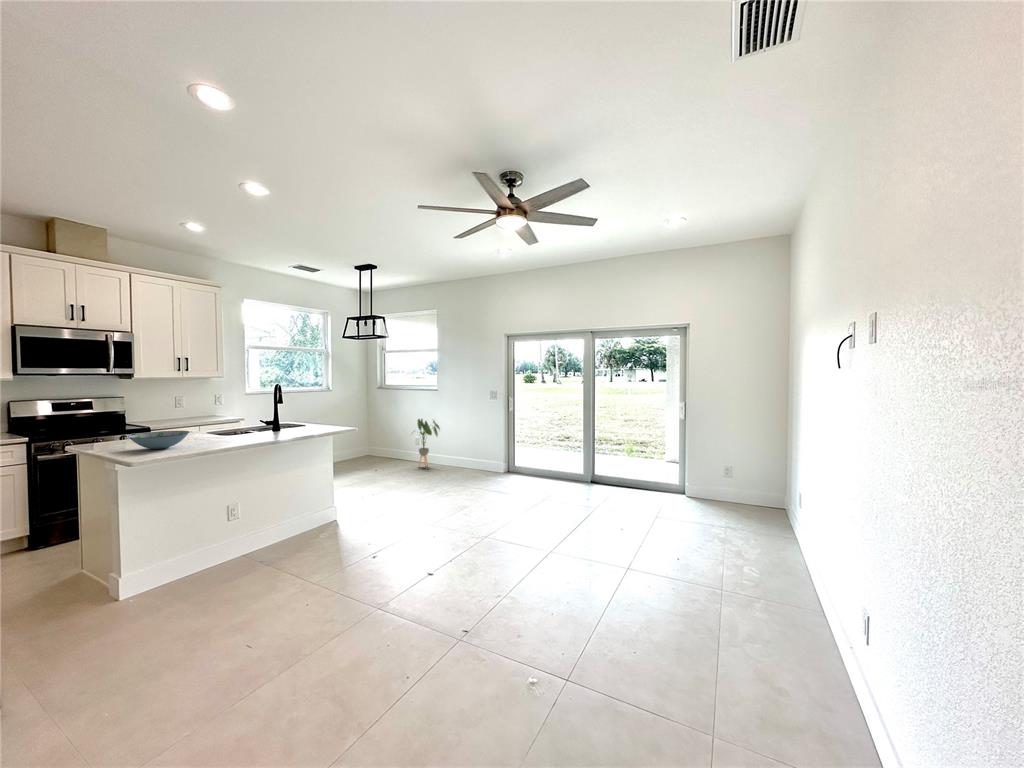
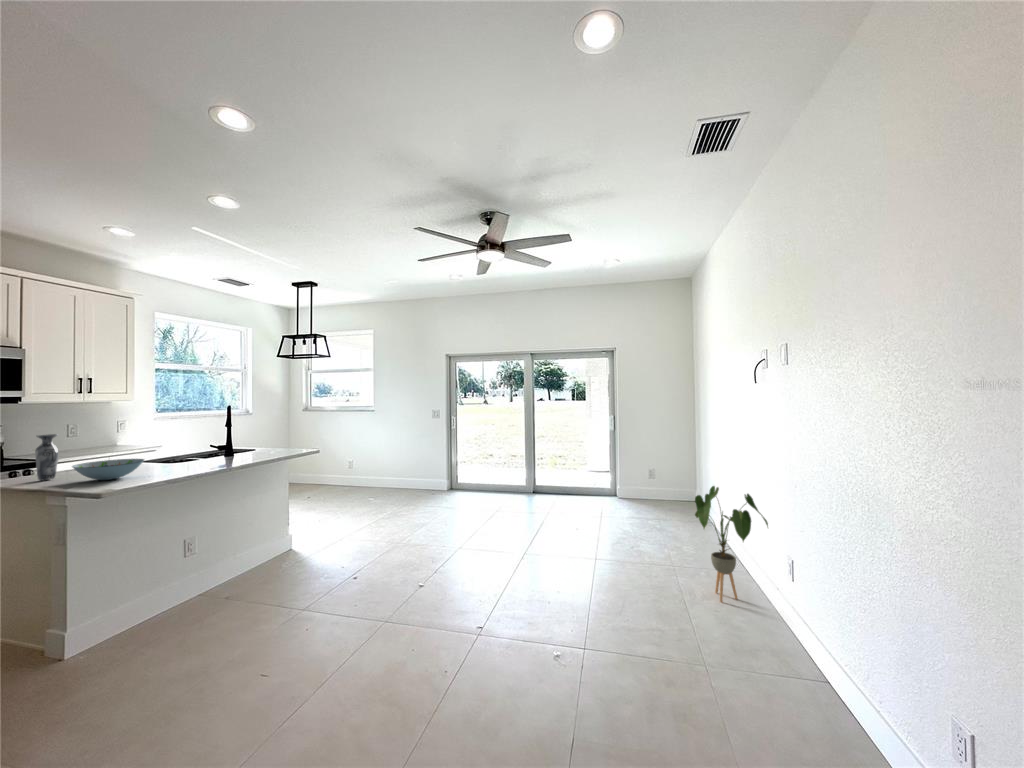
vase: none [109,407,128,446] -> present [35,434,59,481]
house plant: present [417,419,440,467] -> present [695,486,768,602]

